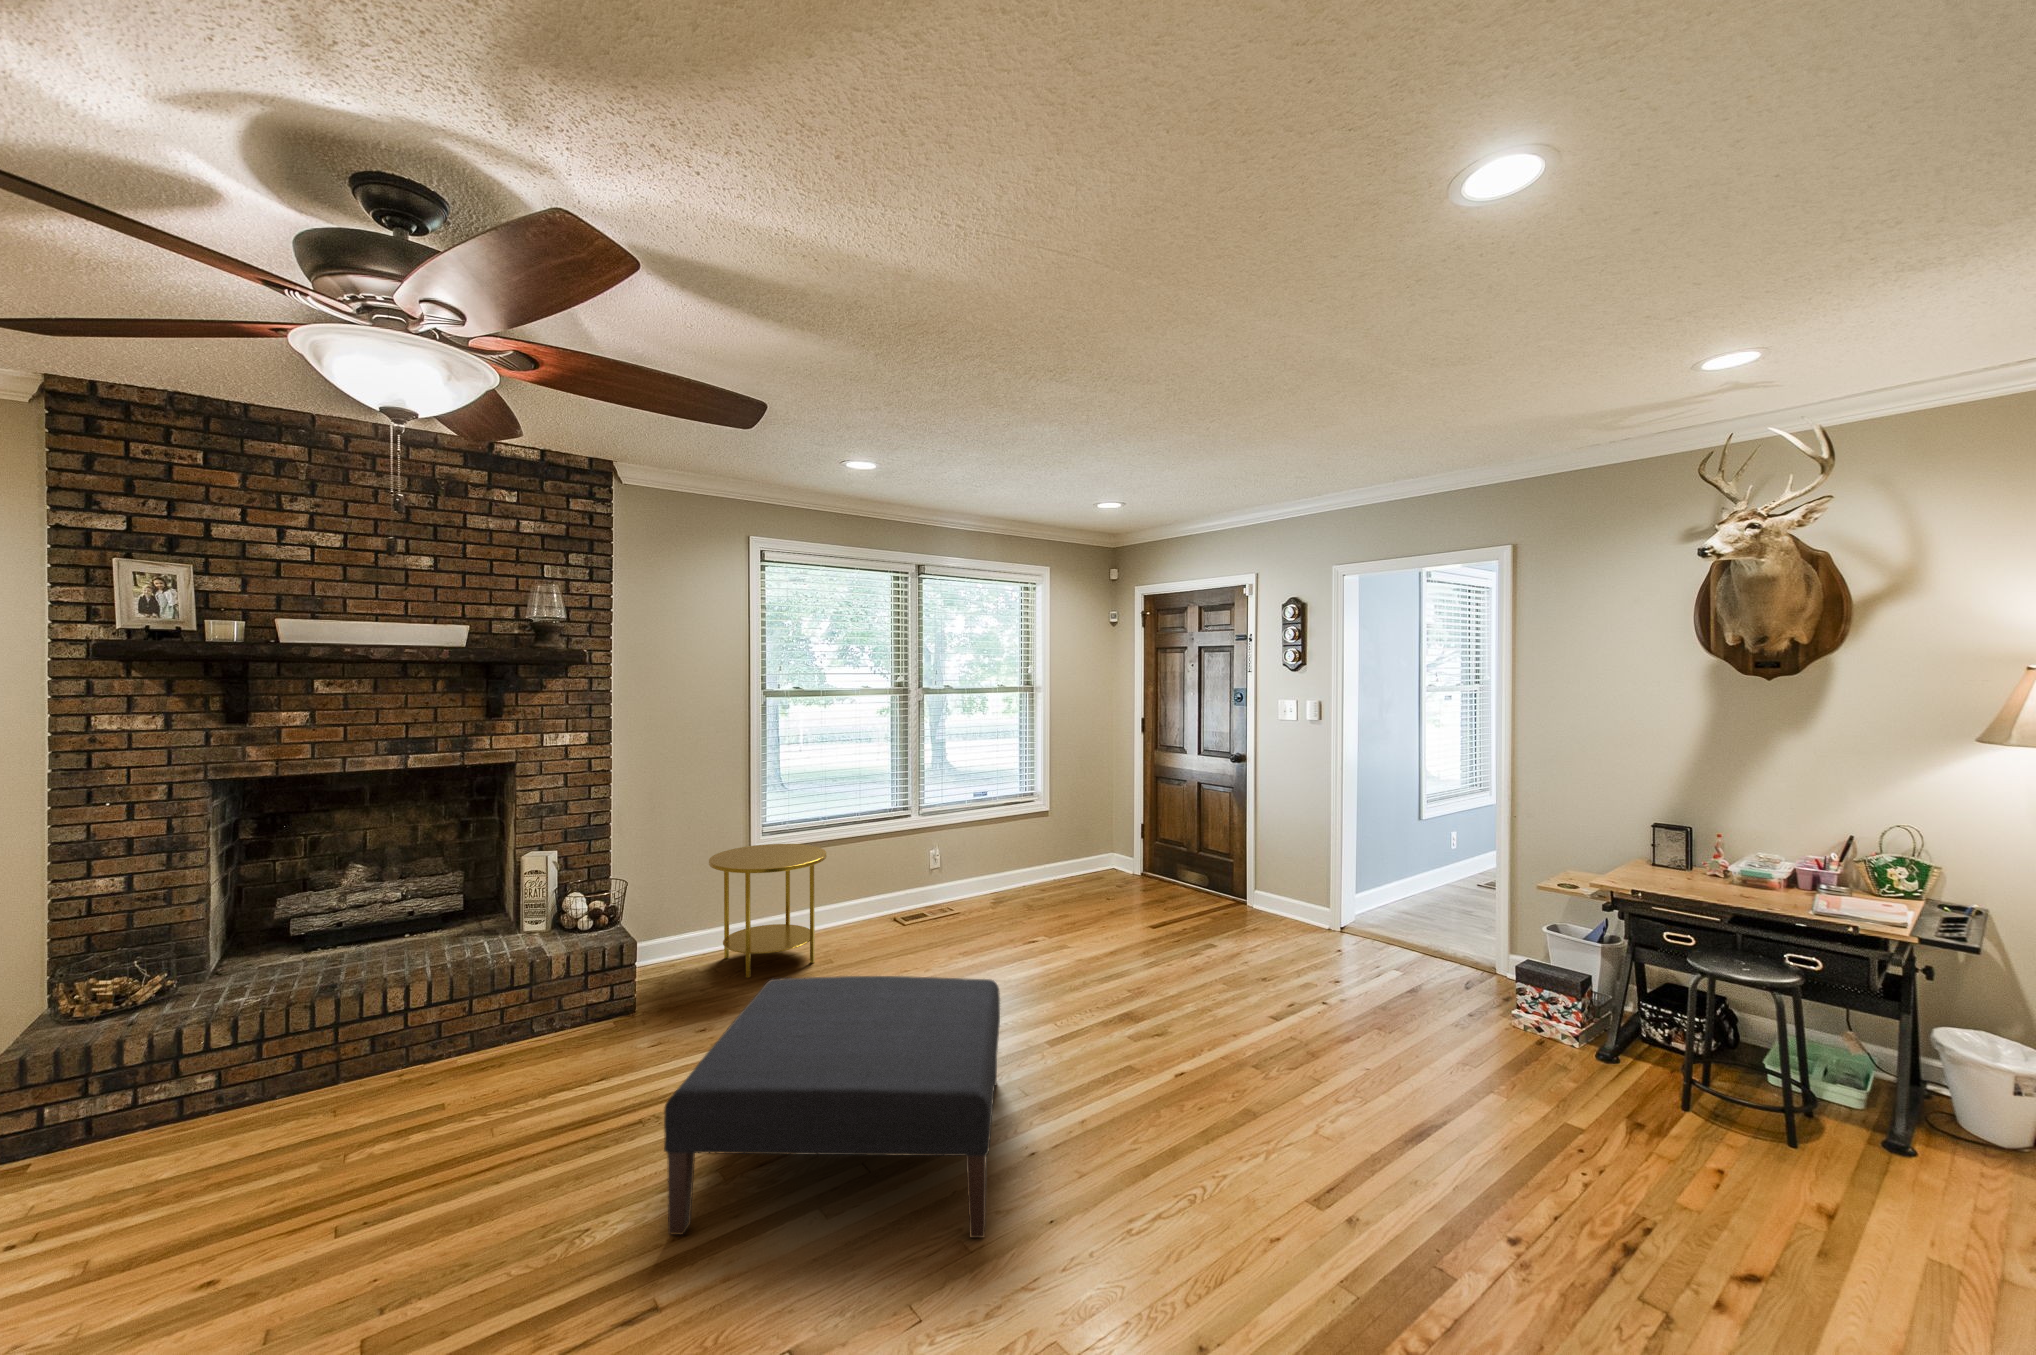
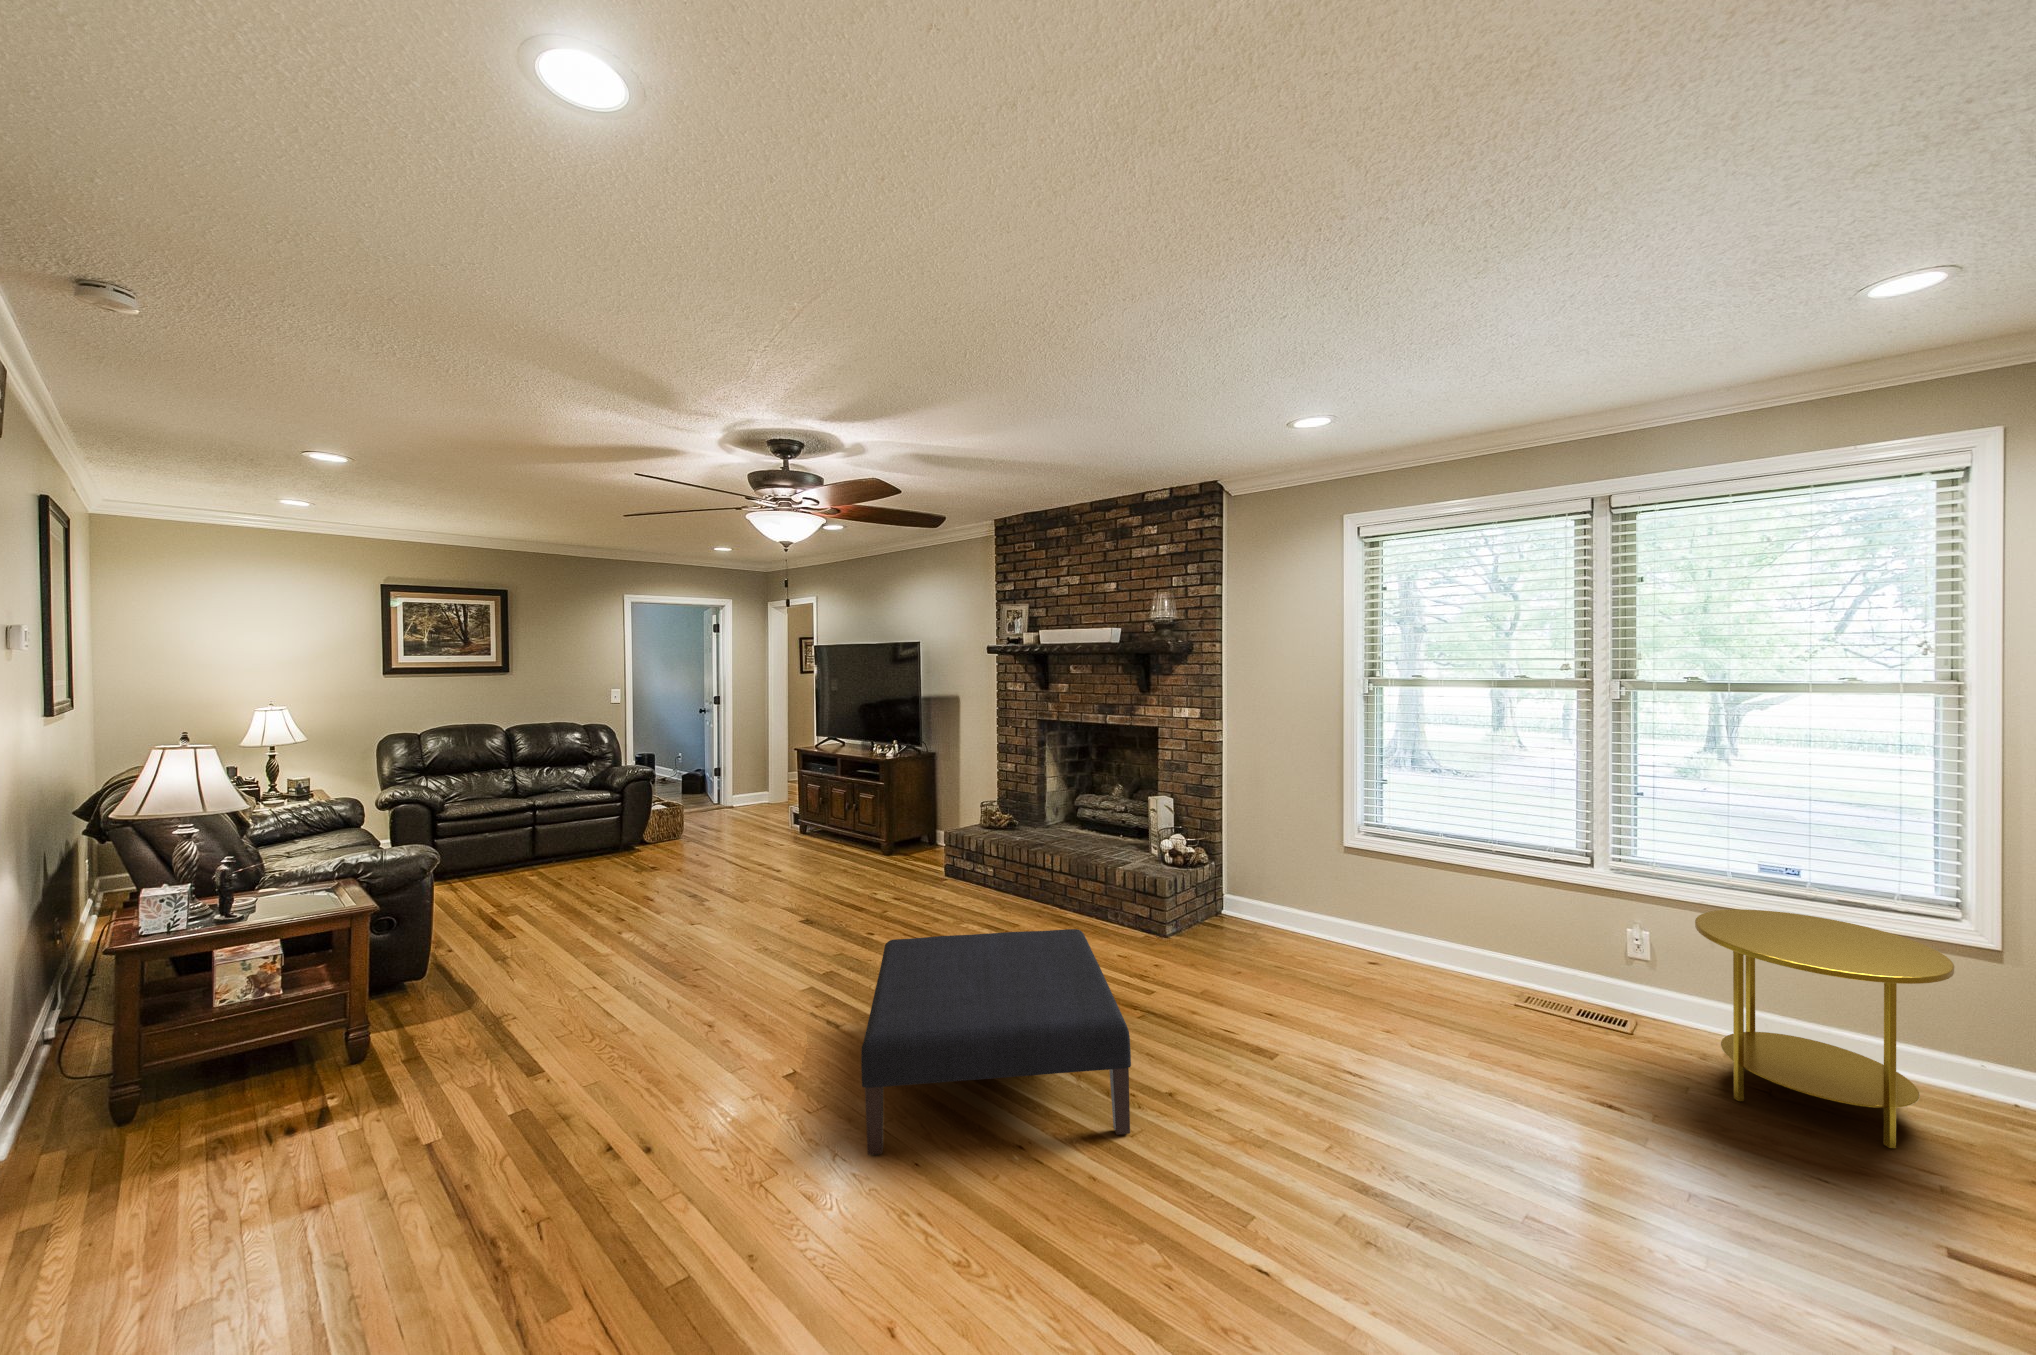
side table: present [709,844,827,978] -> present [1695,909,1954,1148]

